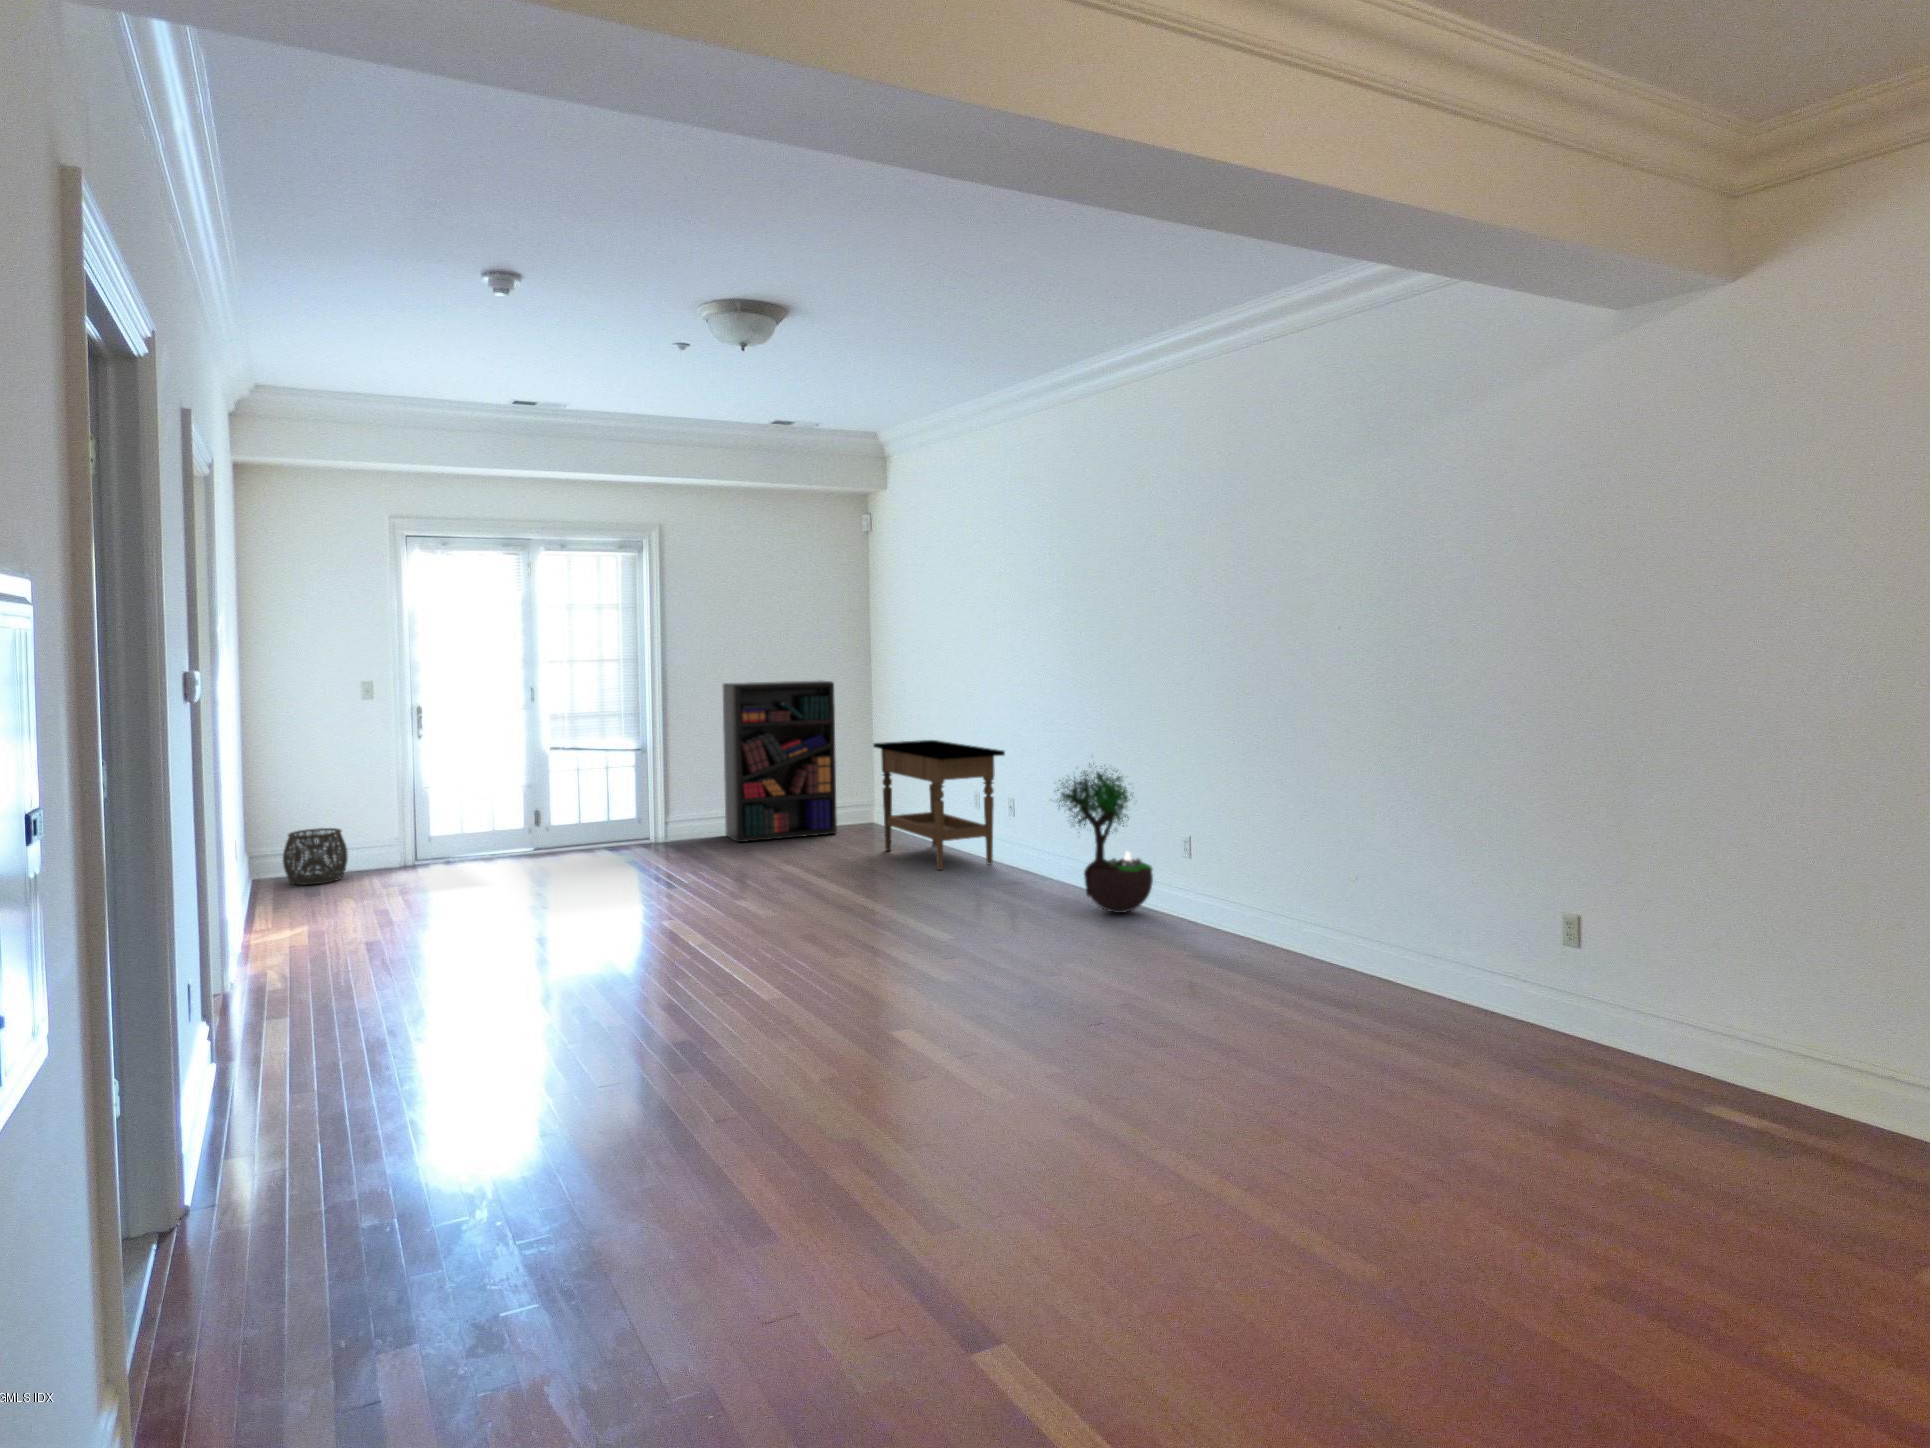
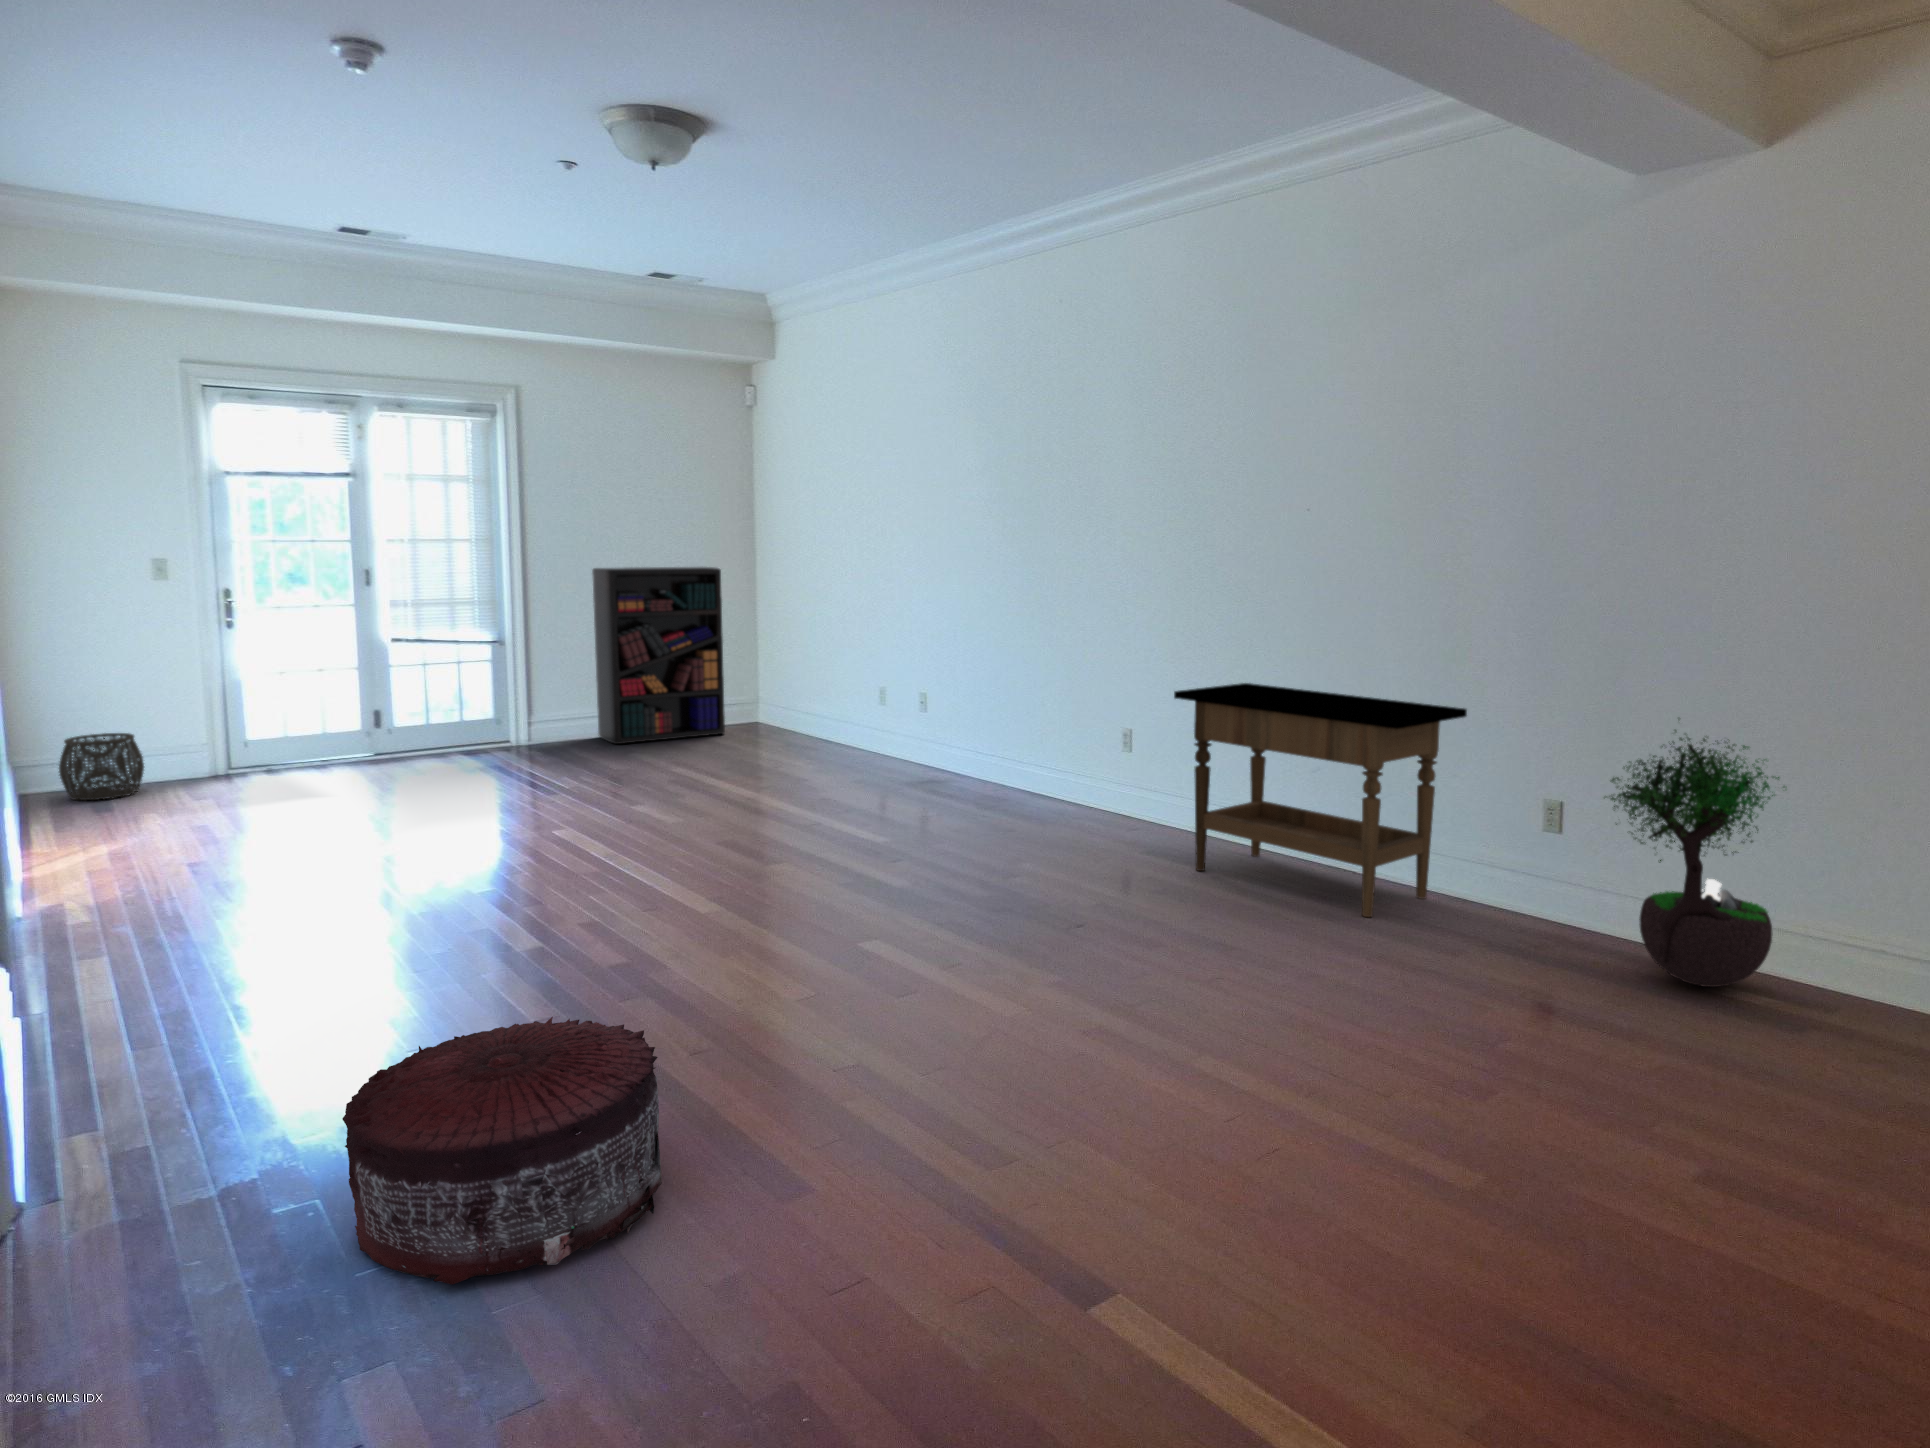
side table: present [873,740,1005,870] -> present [1174,683,1467,917]
potted tree: present [1054,763,1153,913] -> present [1605,730,1779,987]
pouf: none [407,1078,666,1295] -> present [342,1017,662,1285]

